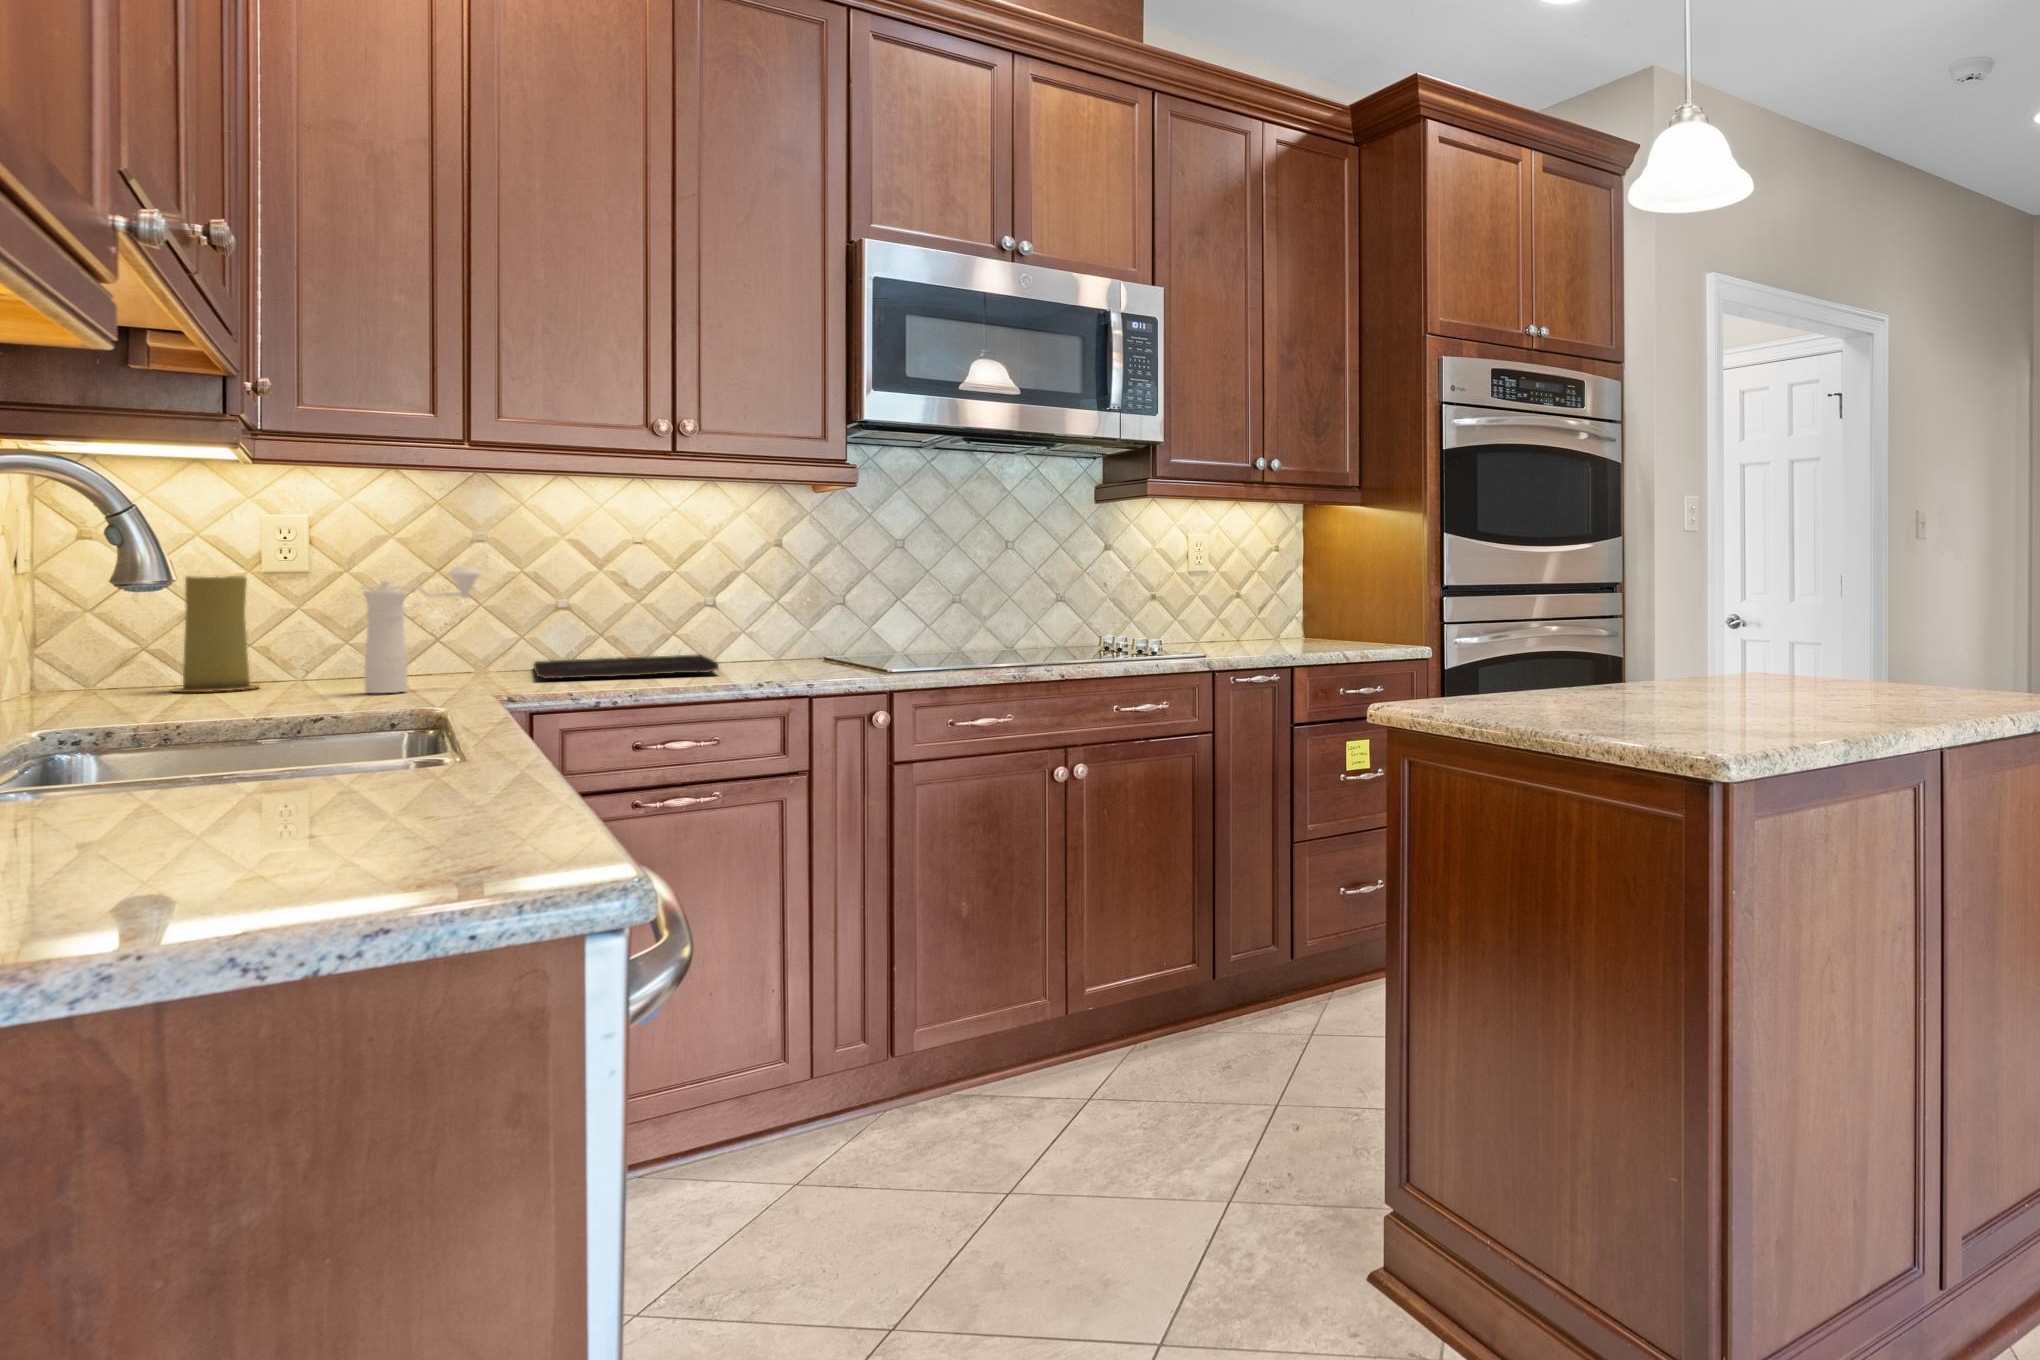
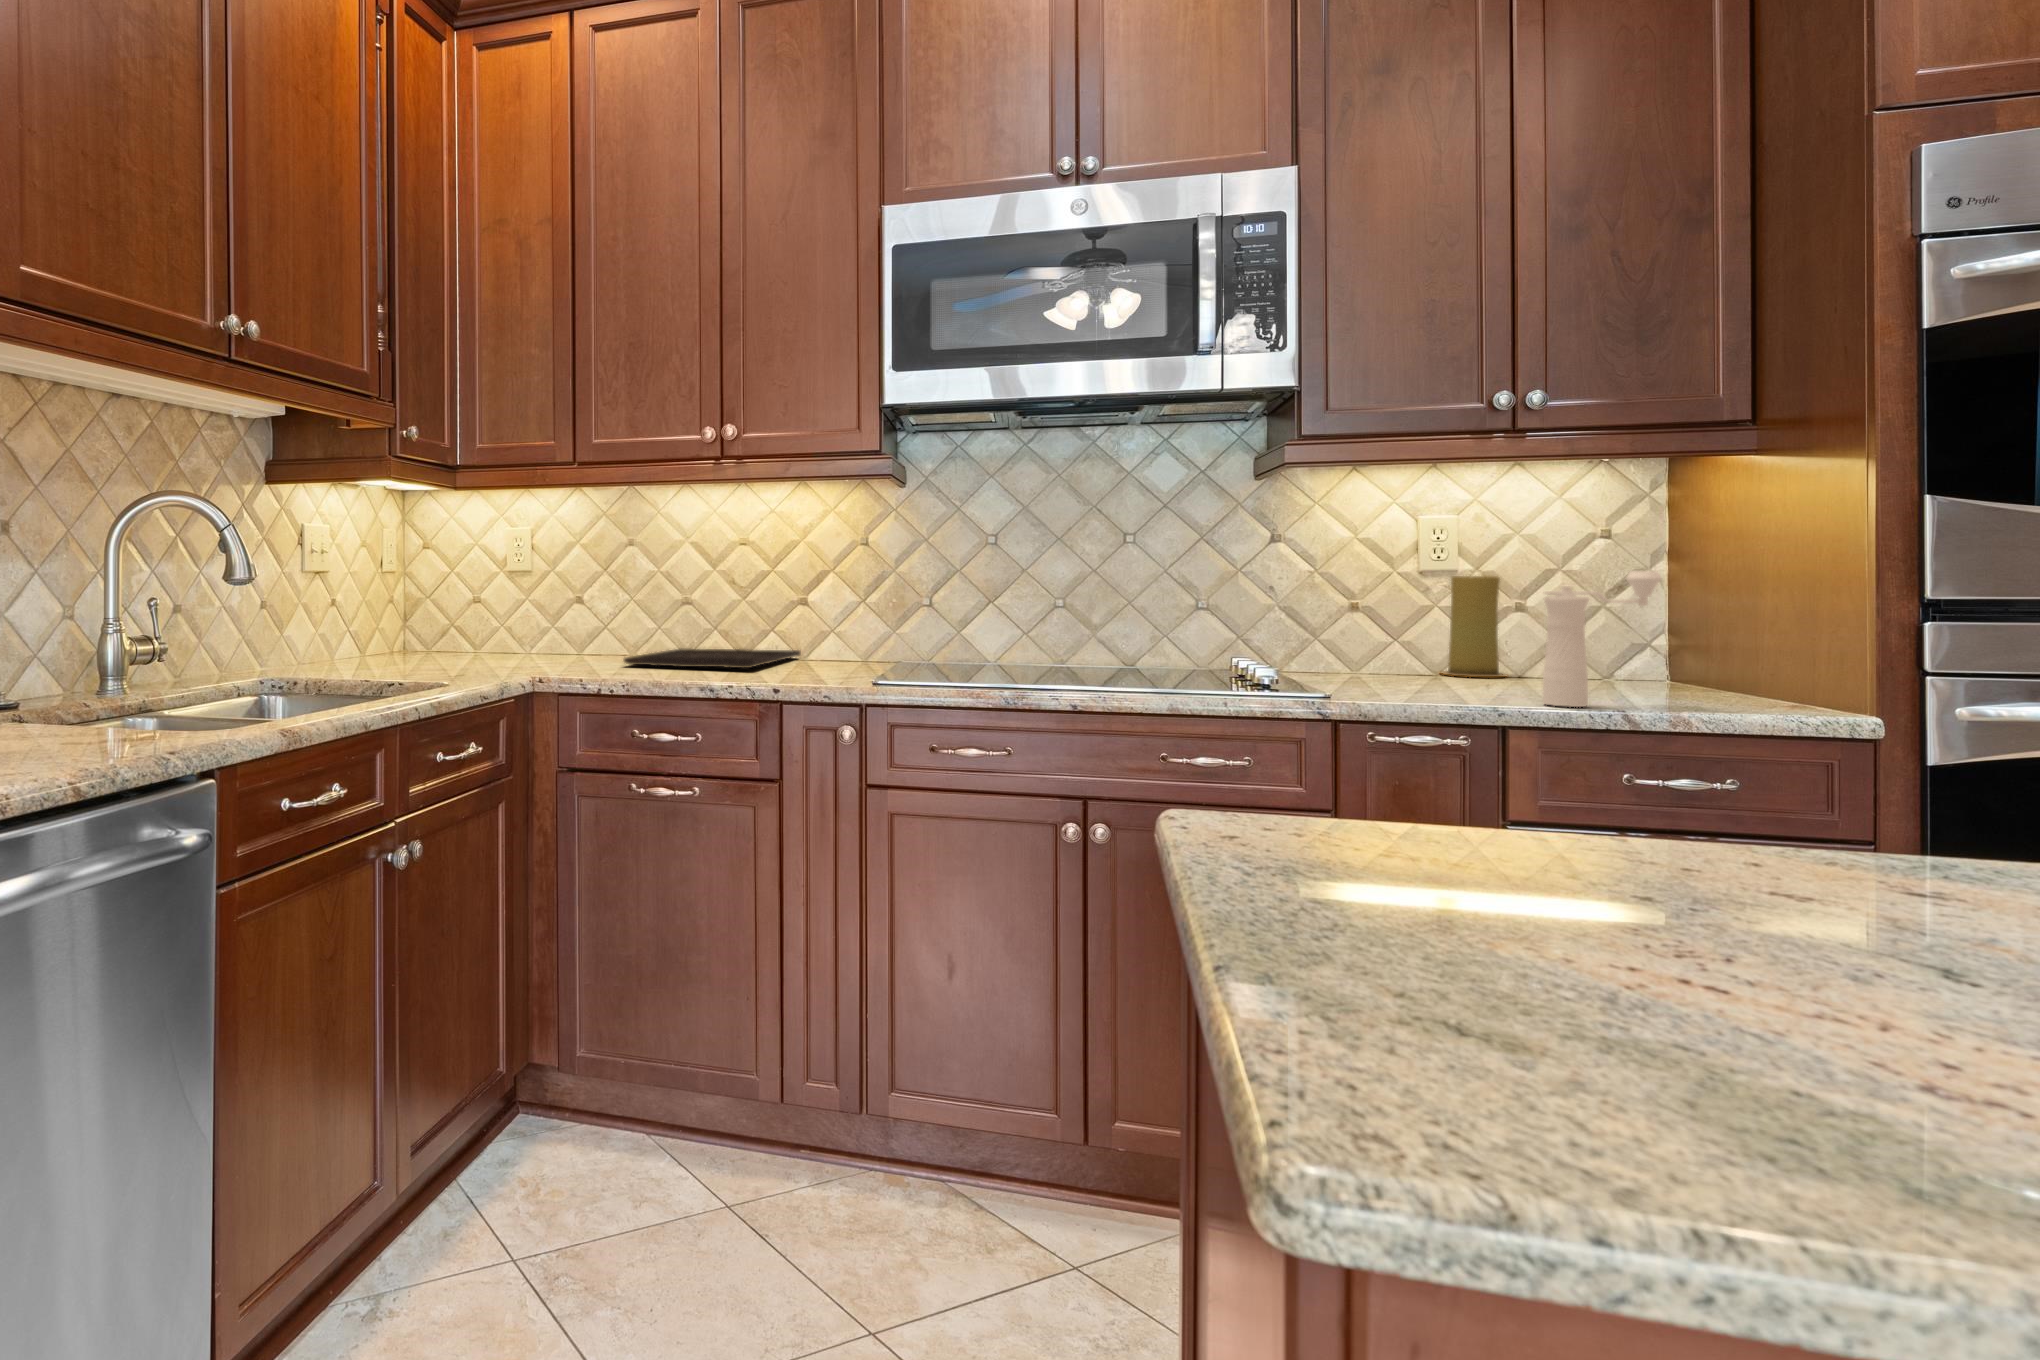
pepper mill: present [362,567,480,693] -> present [1543,571,1661,707]
candle: present [172,576,259,692] -> present [1441,575,1506,677]

